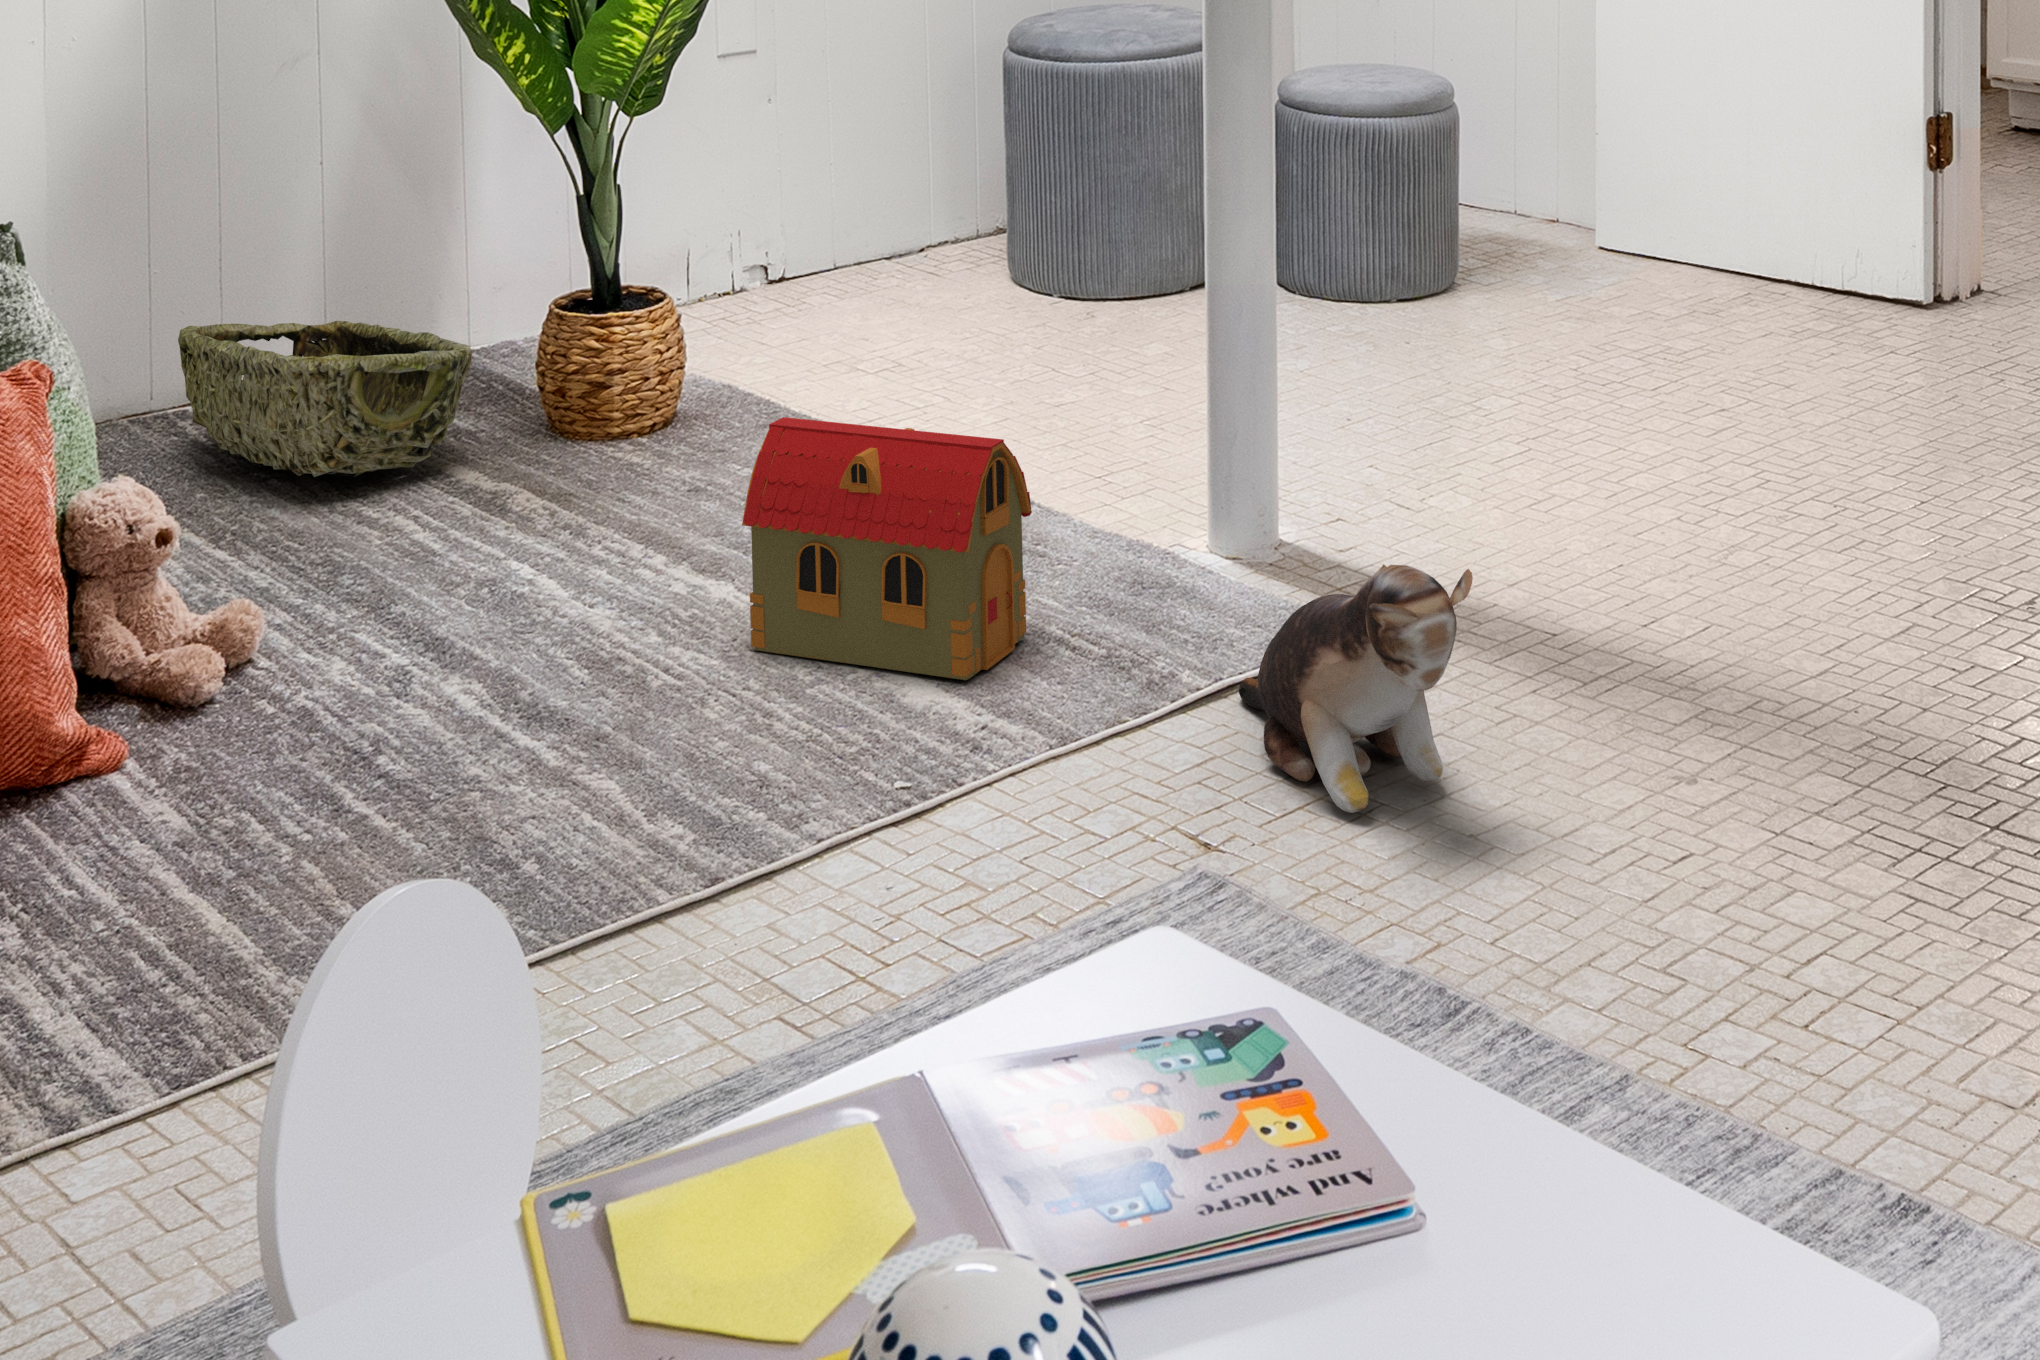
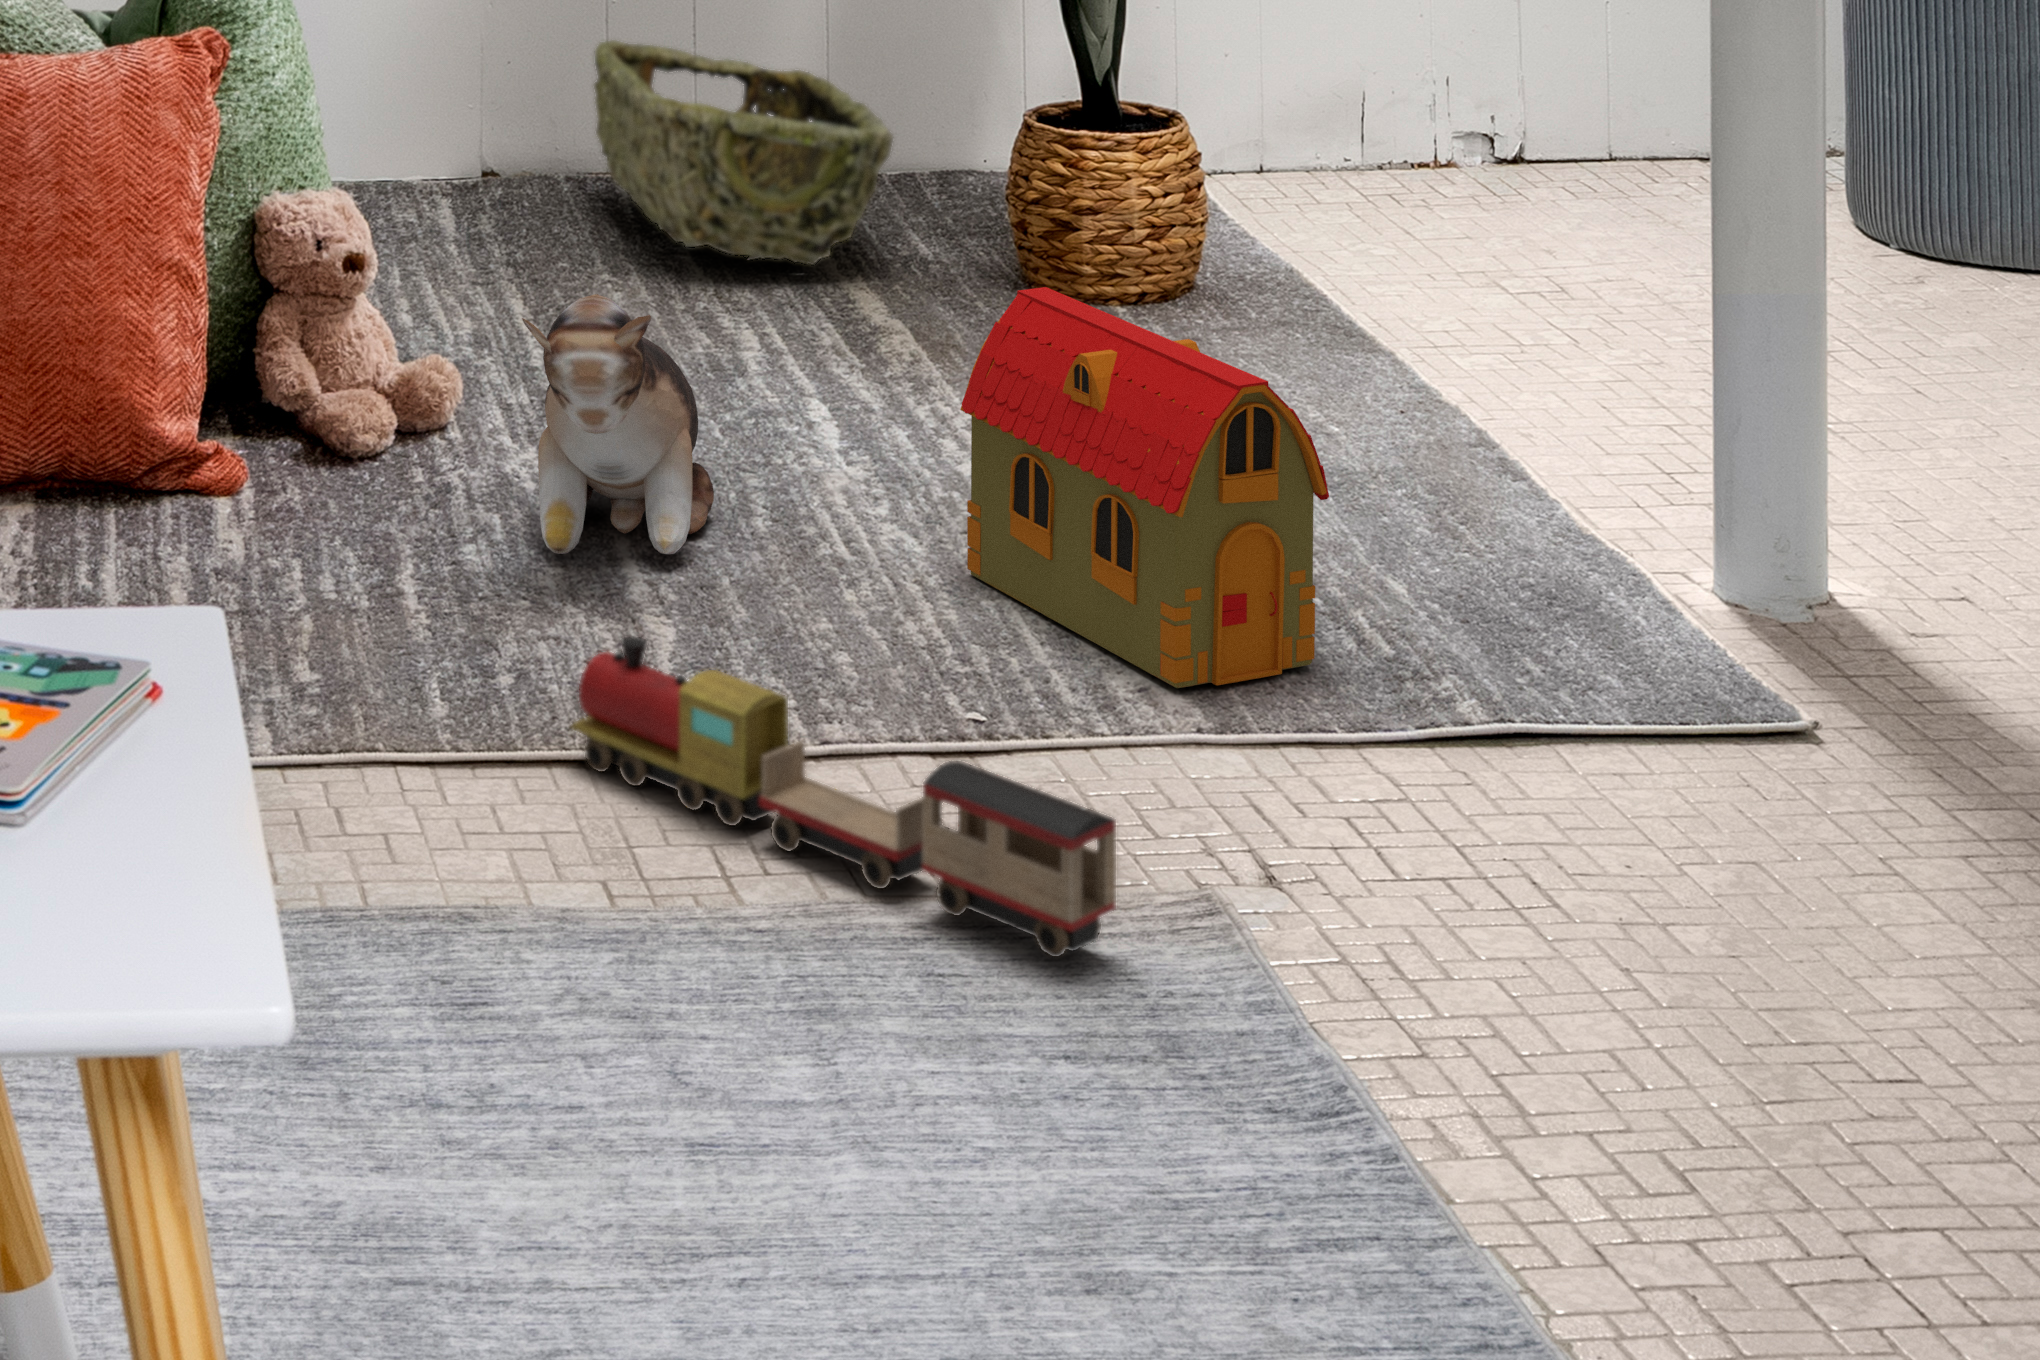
plush toy: present [1239,564,1473,813] -> present [522,294,714,554]
toy train: none [627,761,1123,888] -> present [571,637,1116,957]

